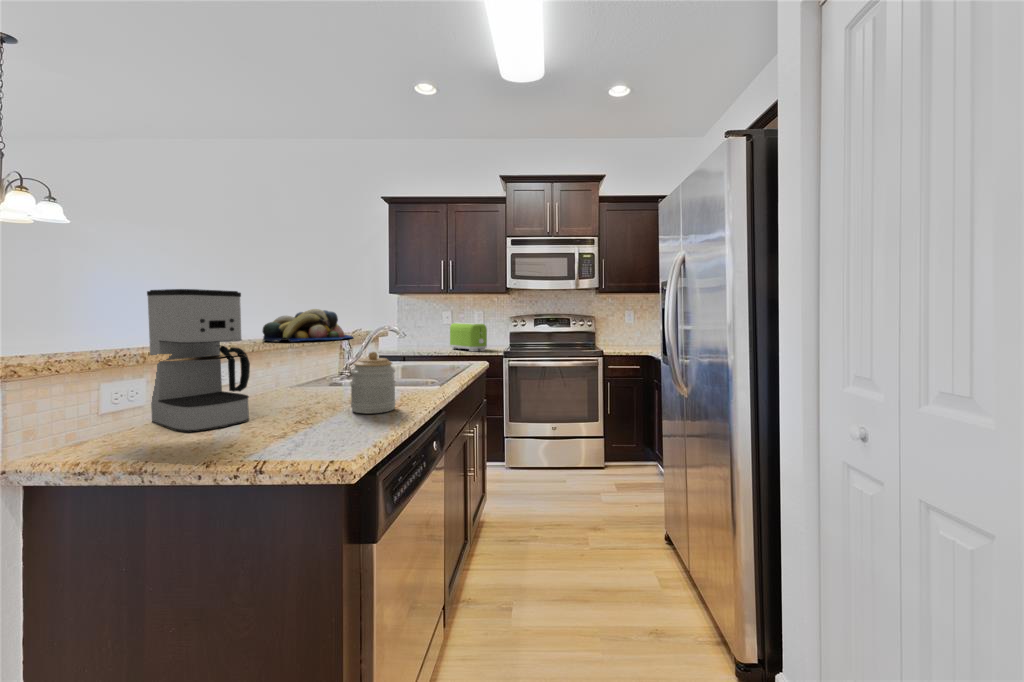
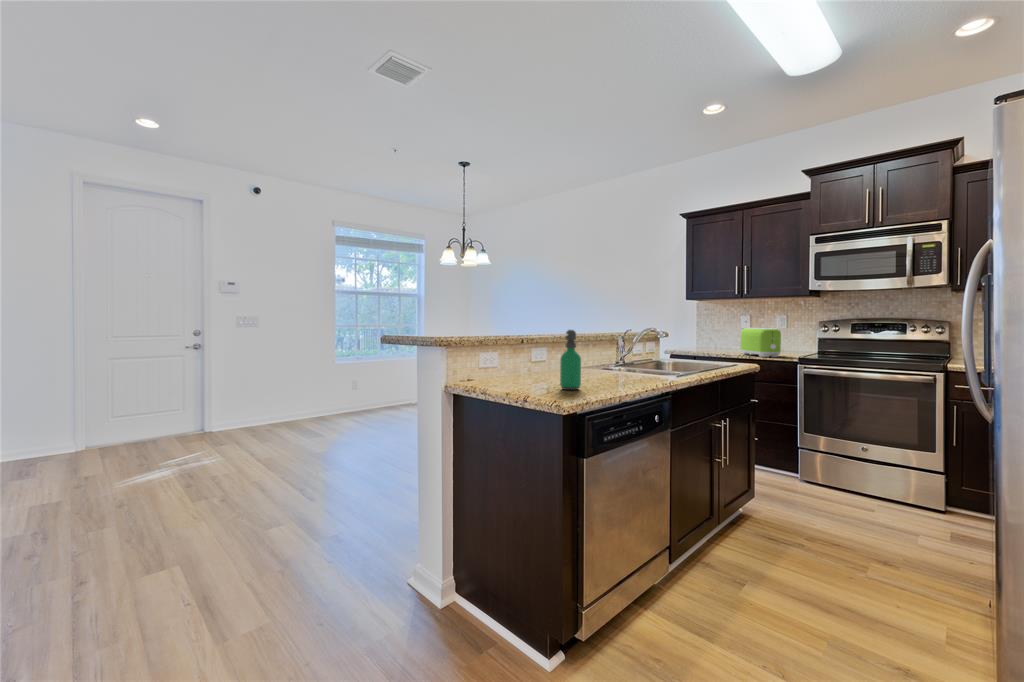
coffee maker: present [147,289,250,432] -> none [491,297,542,382]
fruit bowl: present [263,309,353,342] -> none [561,312,626,335]
soap dispenser: none [300,344,335,436] -> present [560,330,581,390]
jar: present [351,352,395,414] -> none [601,340,634,385]

